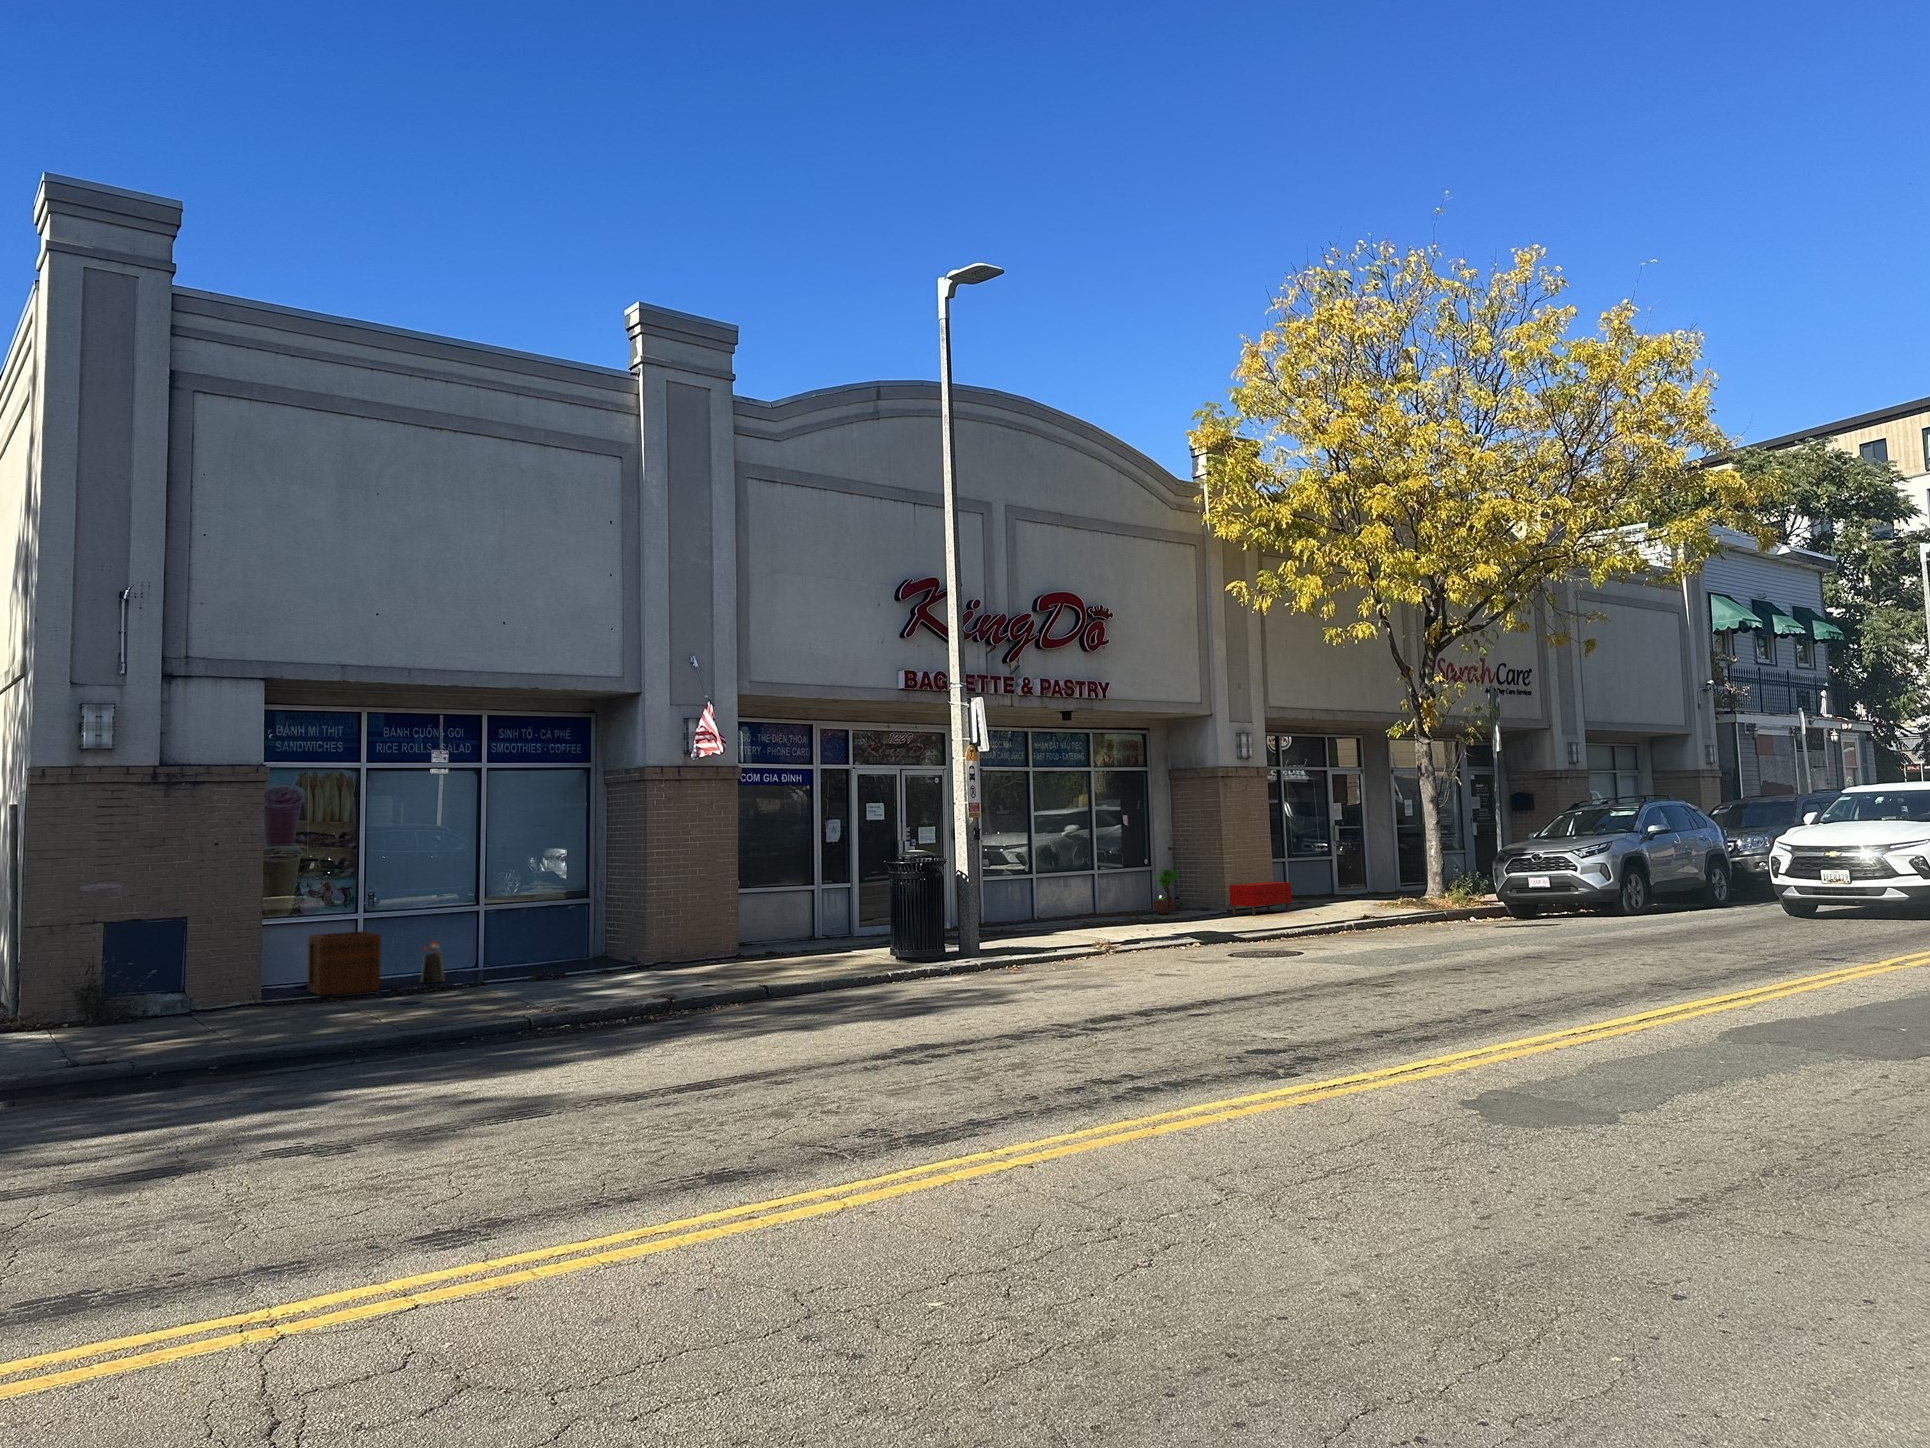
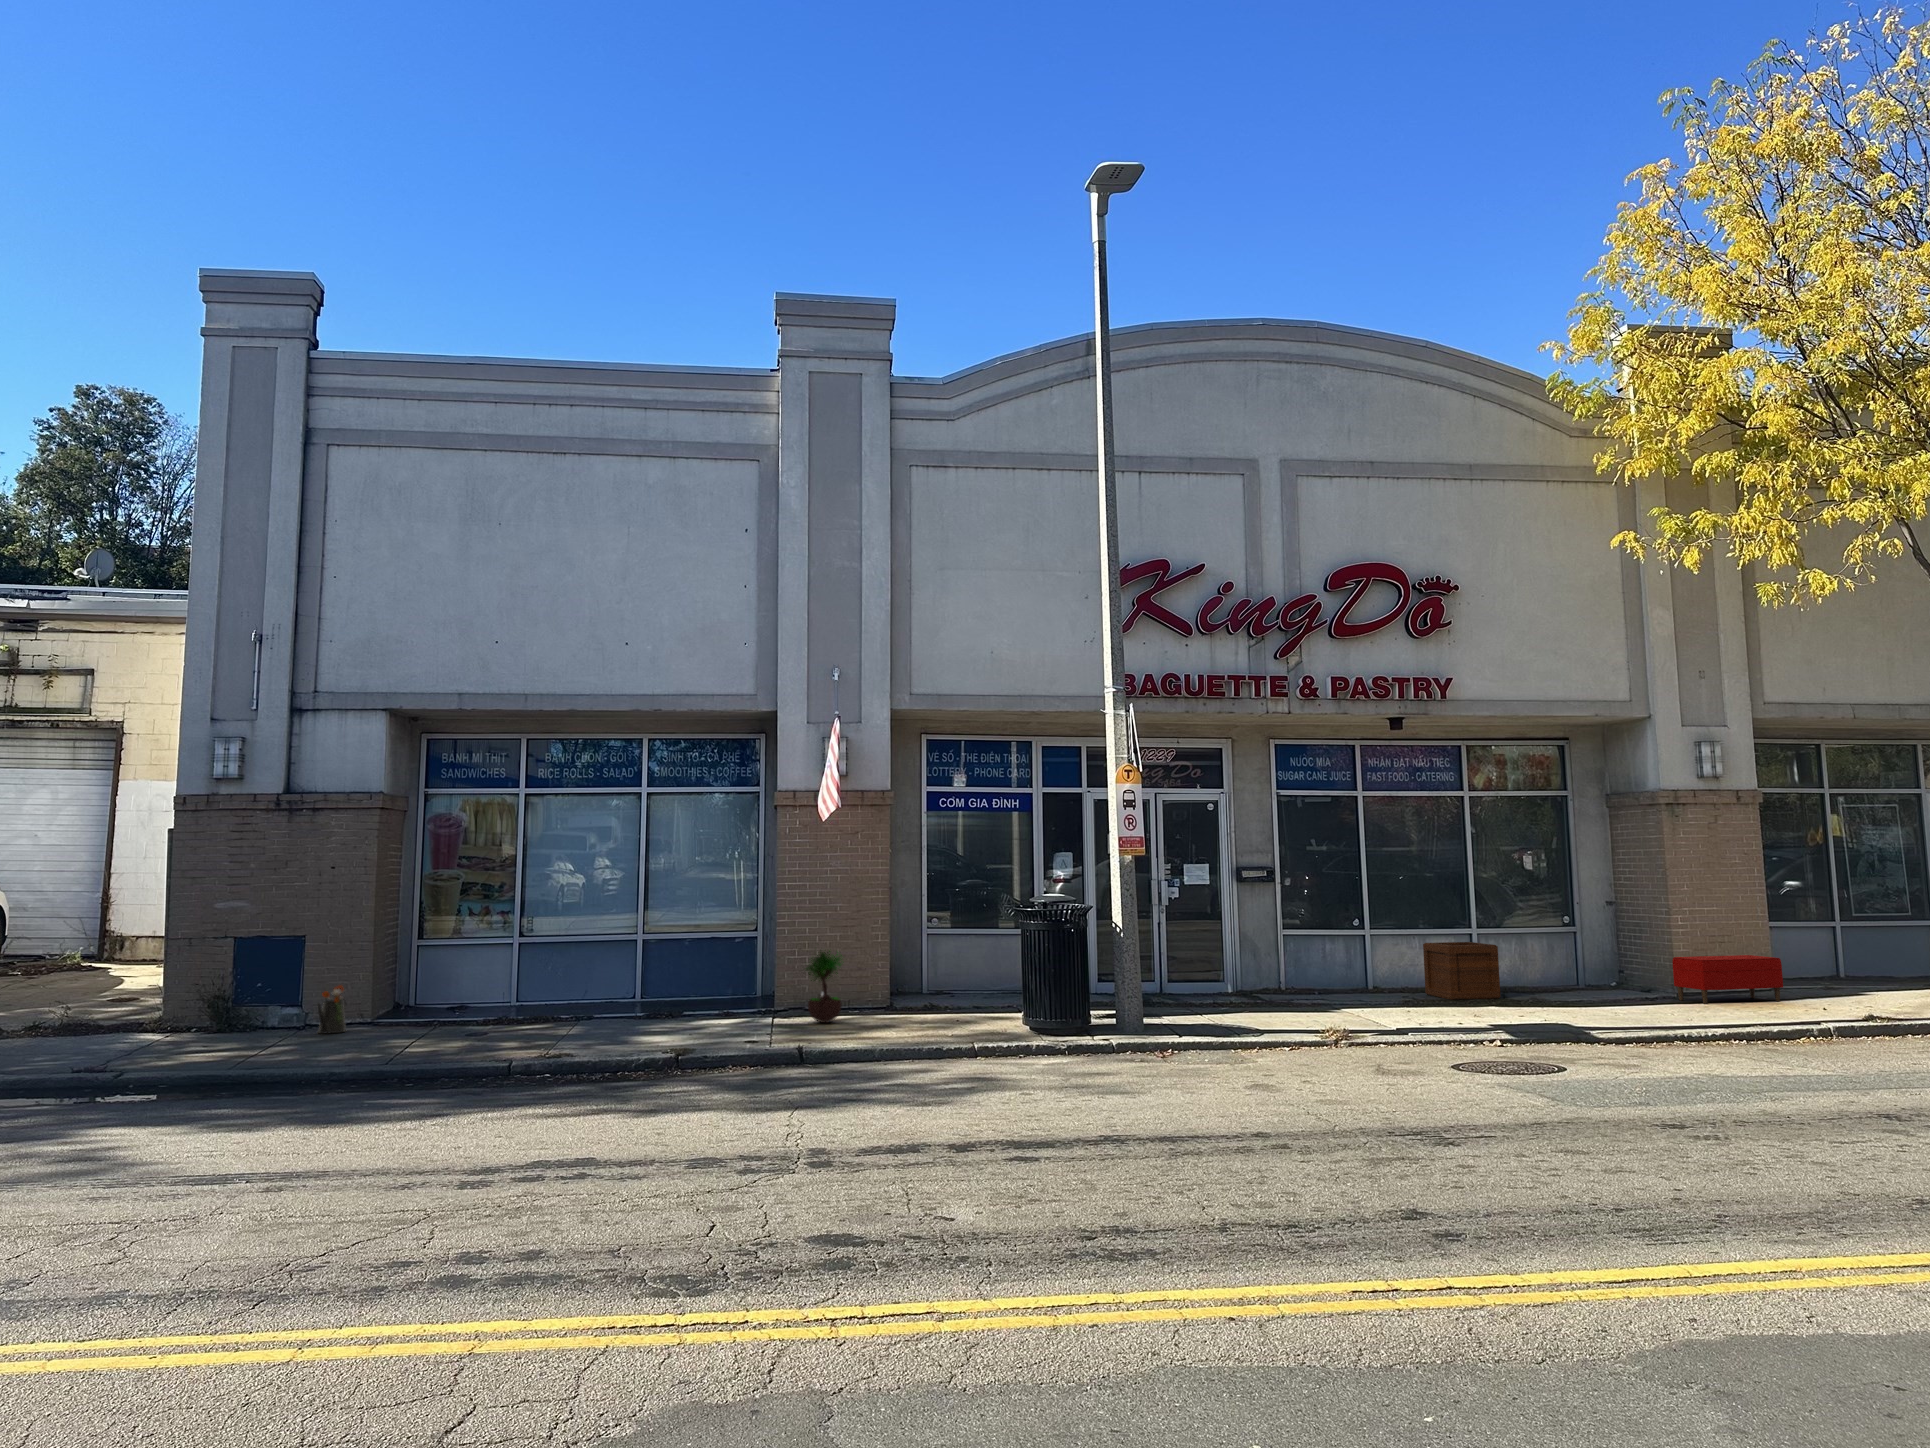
potted tree: present [1153,869,1177,914] -> present [806,950,841,1023]
wooden crate: present [308,931,381,996] -> present [1423,942,1500,1000]
watering can: present [421,941,444,983] -> present [317,985,346,1034]

